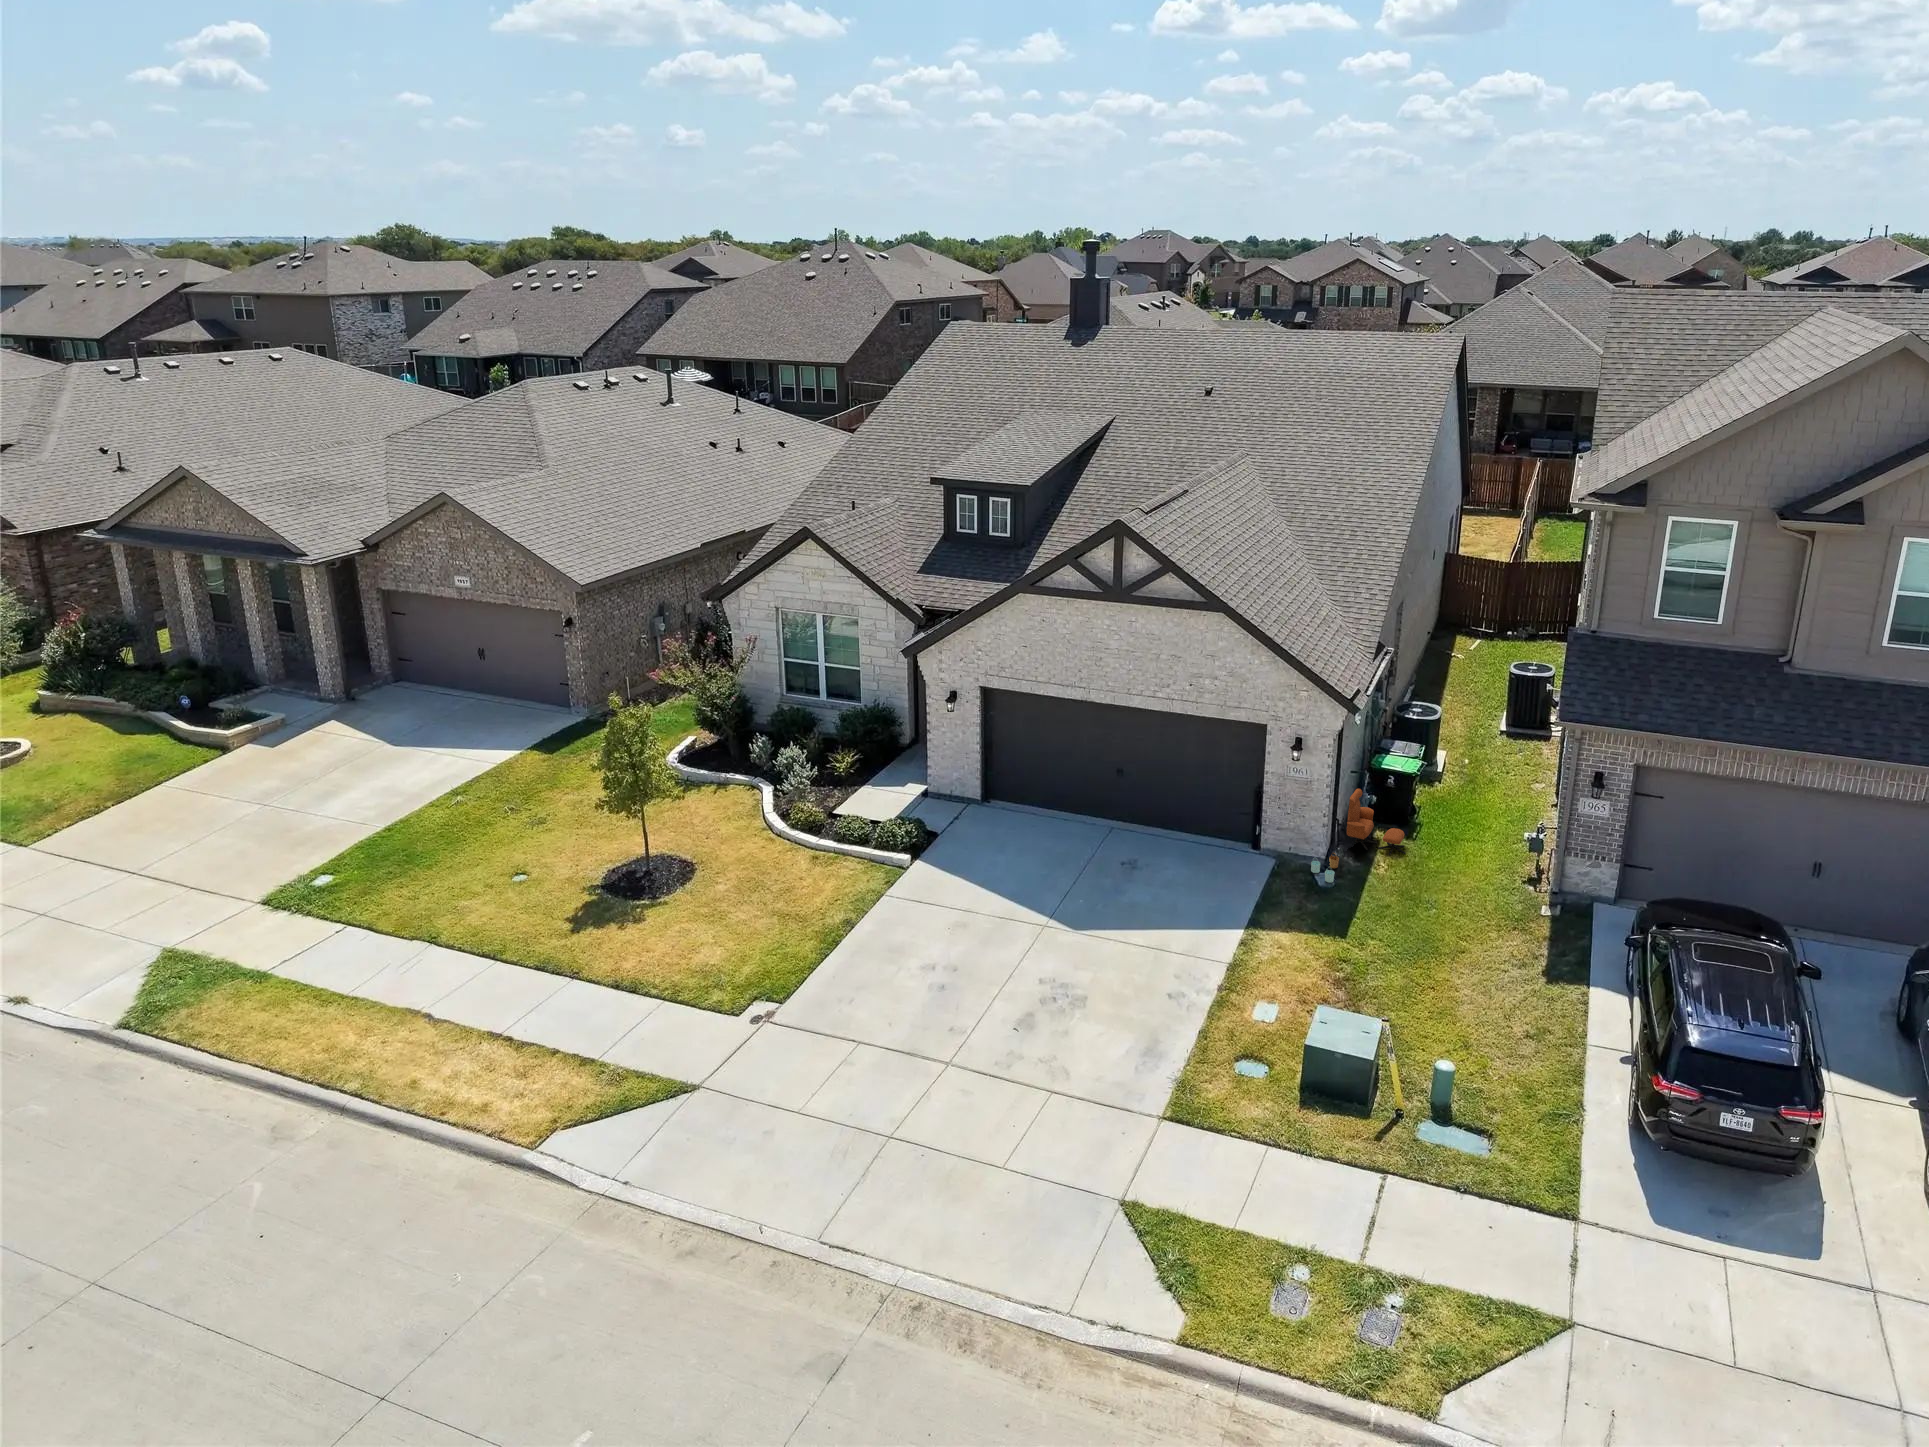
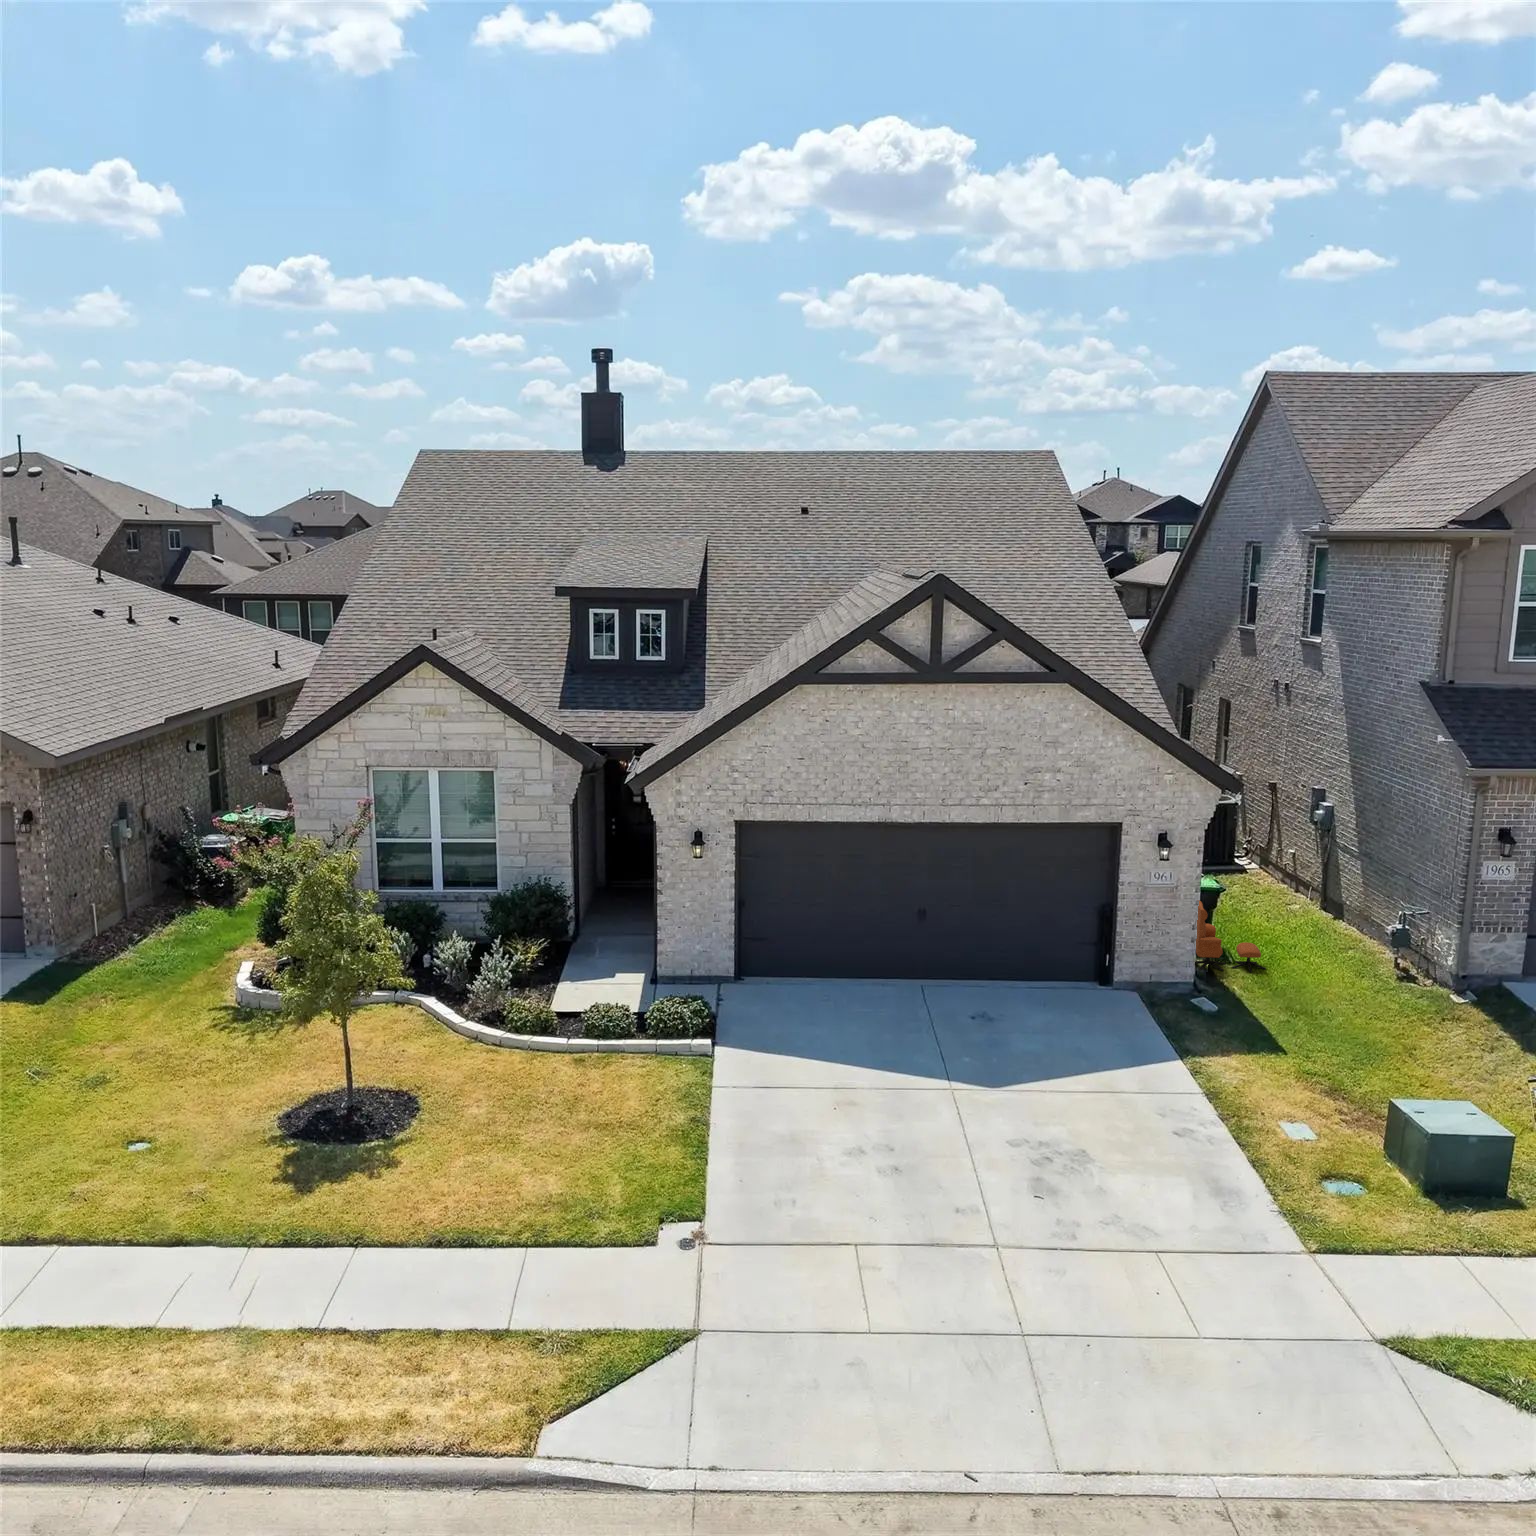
bucket: present [1311,853,1339,883] -> none [1188,972,1224,1004]

